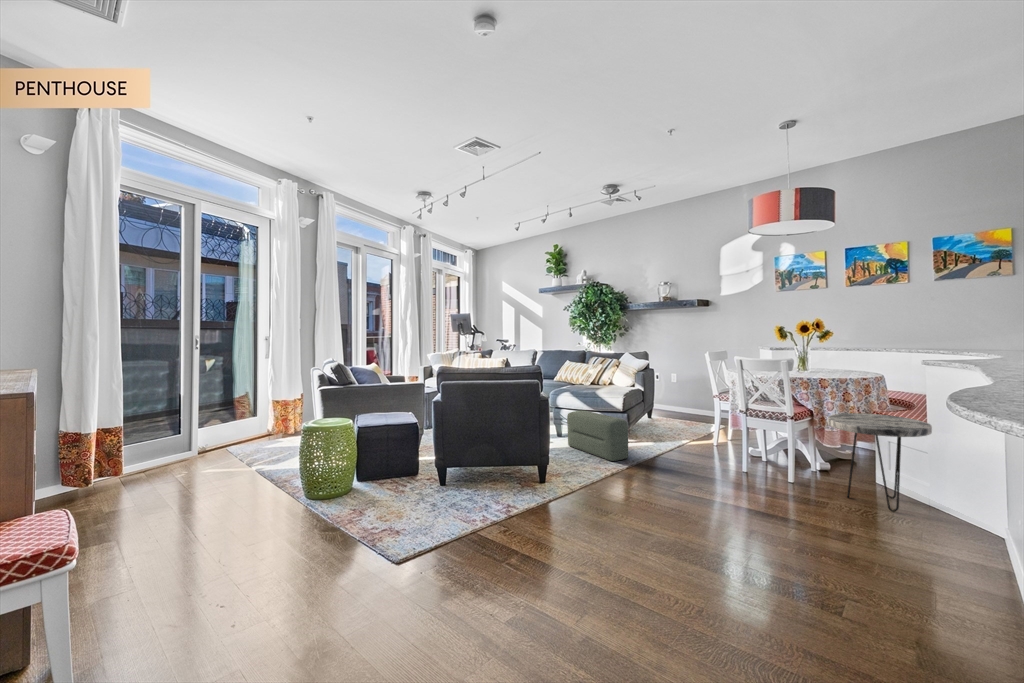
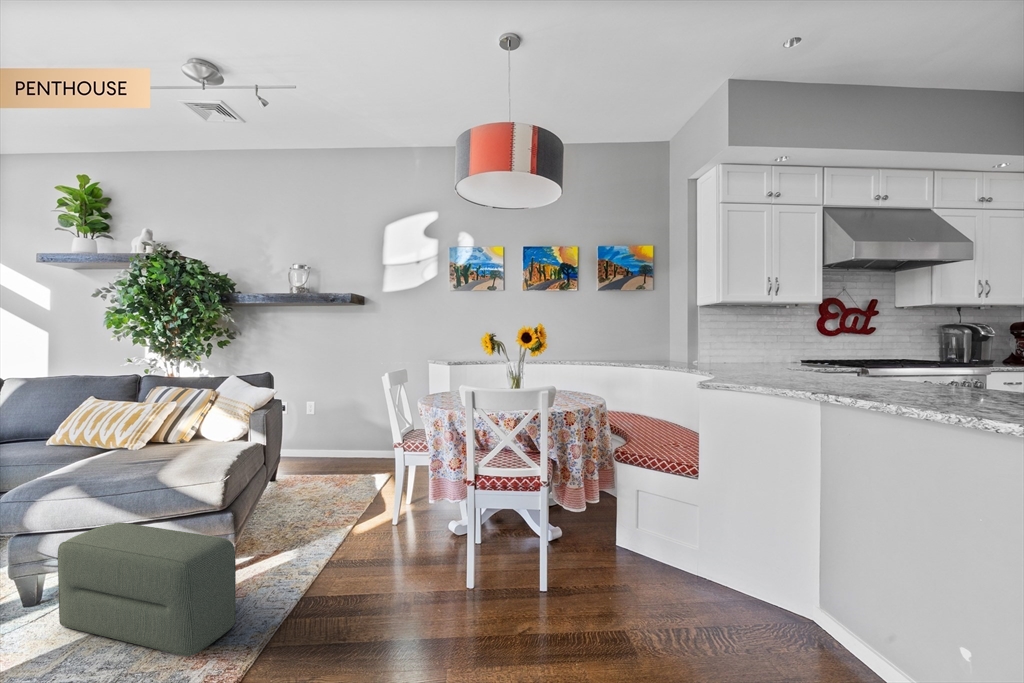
side table: present [828,413,932,512] -> none [602,460,733,618]

